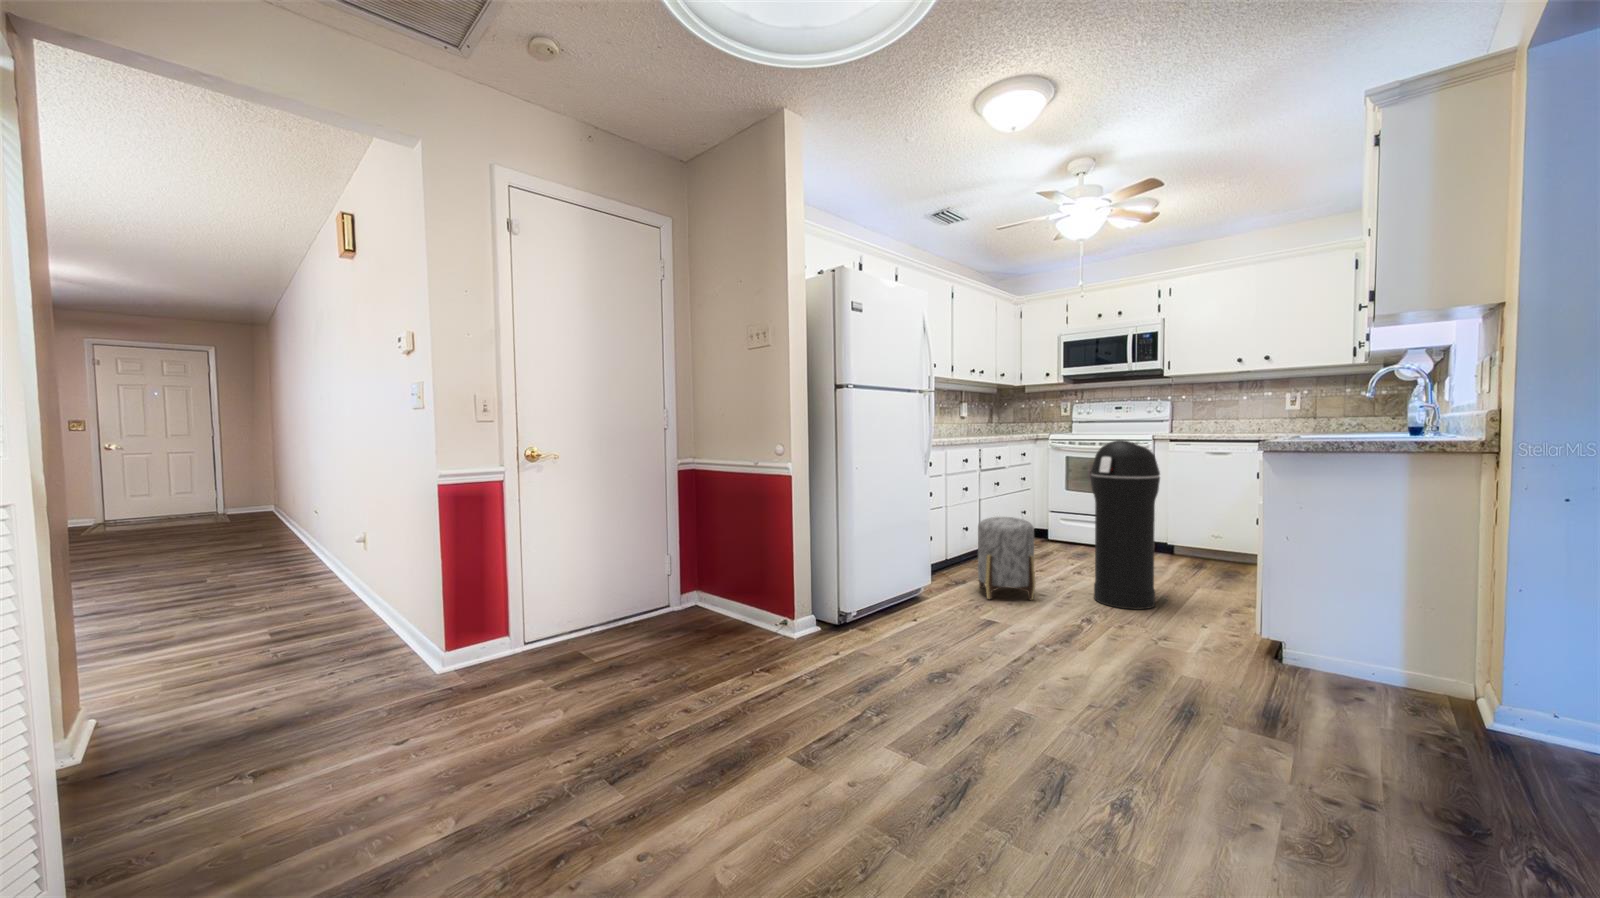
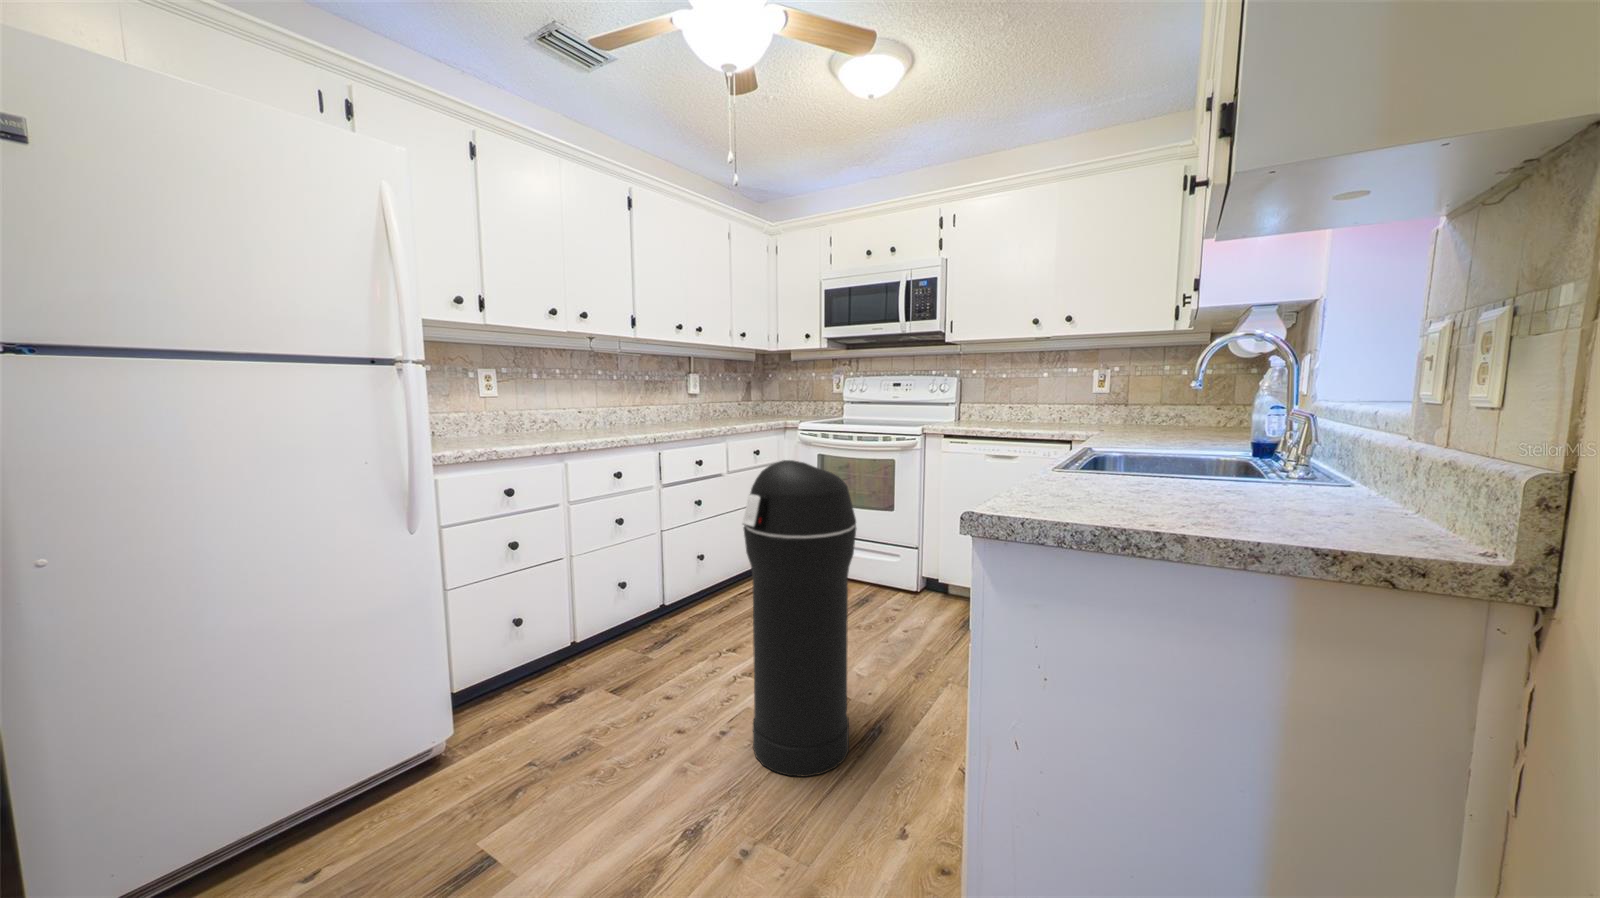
stool: present [978,517,1036,600] -> none [549,592,660,761]

